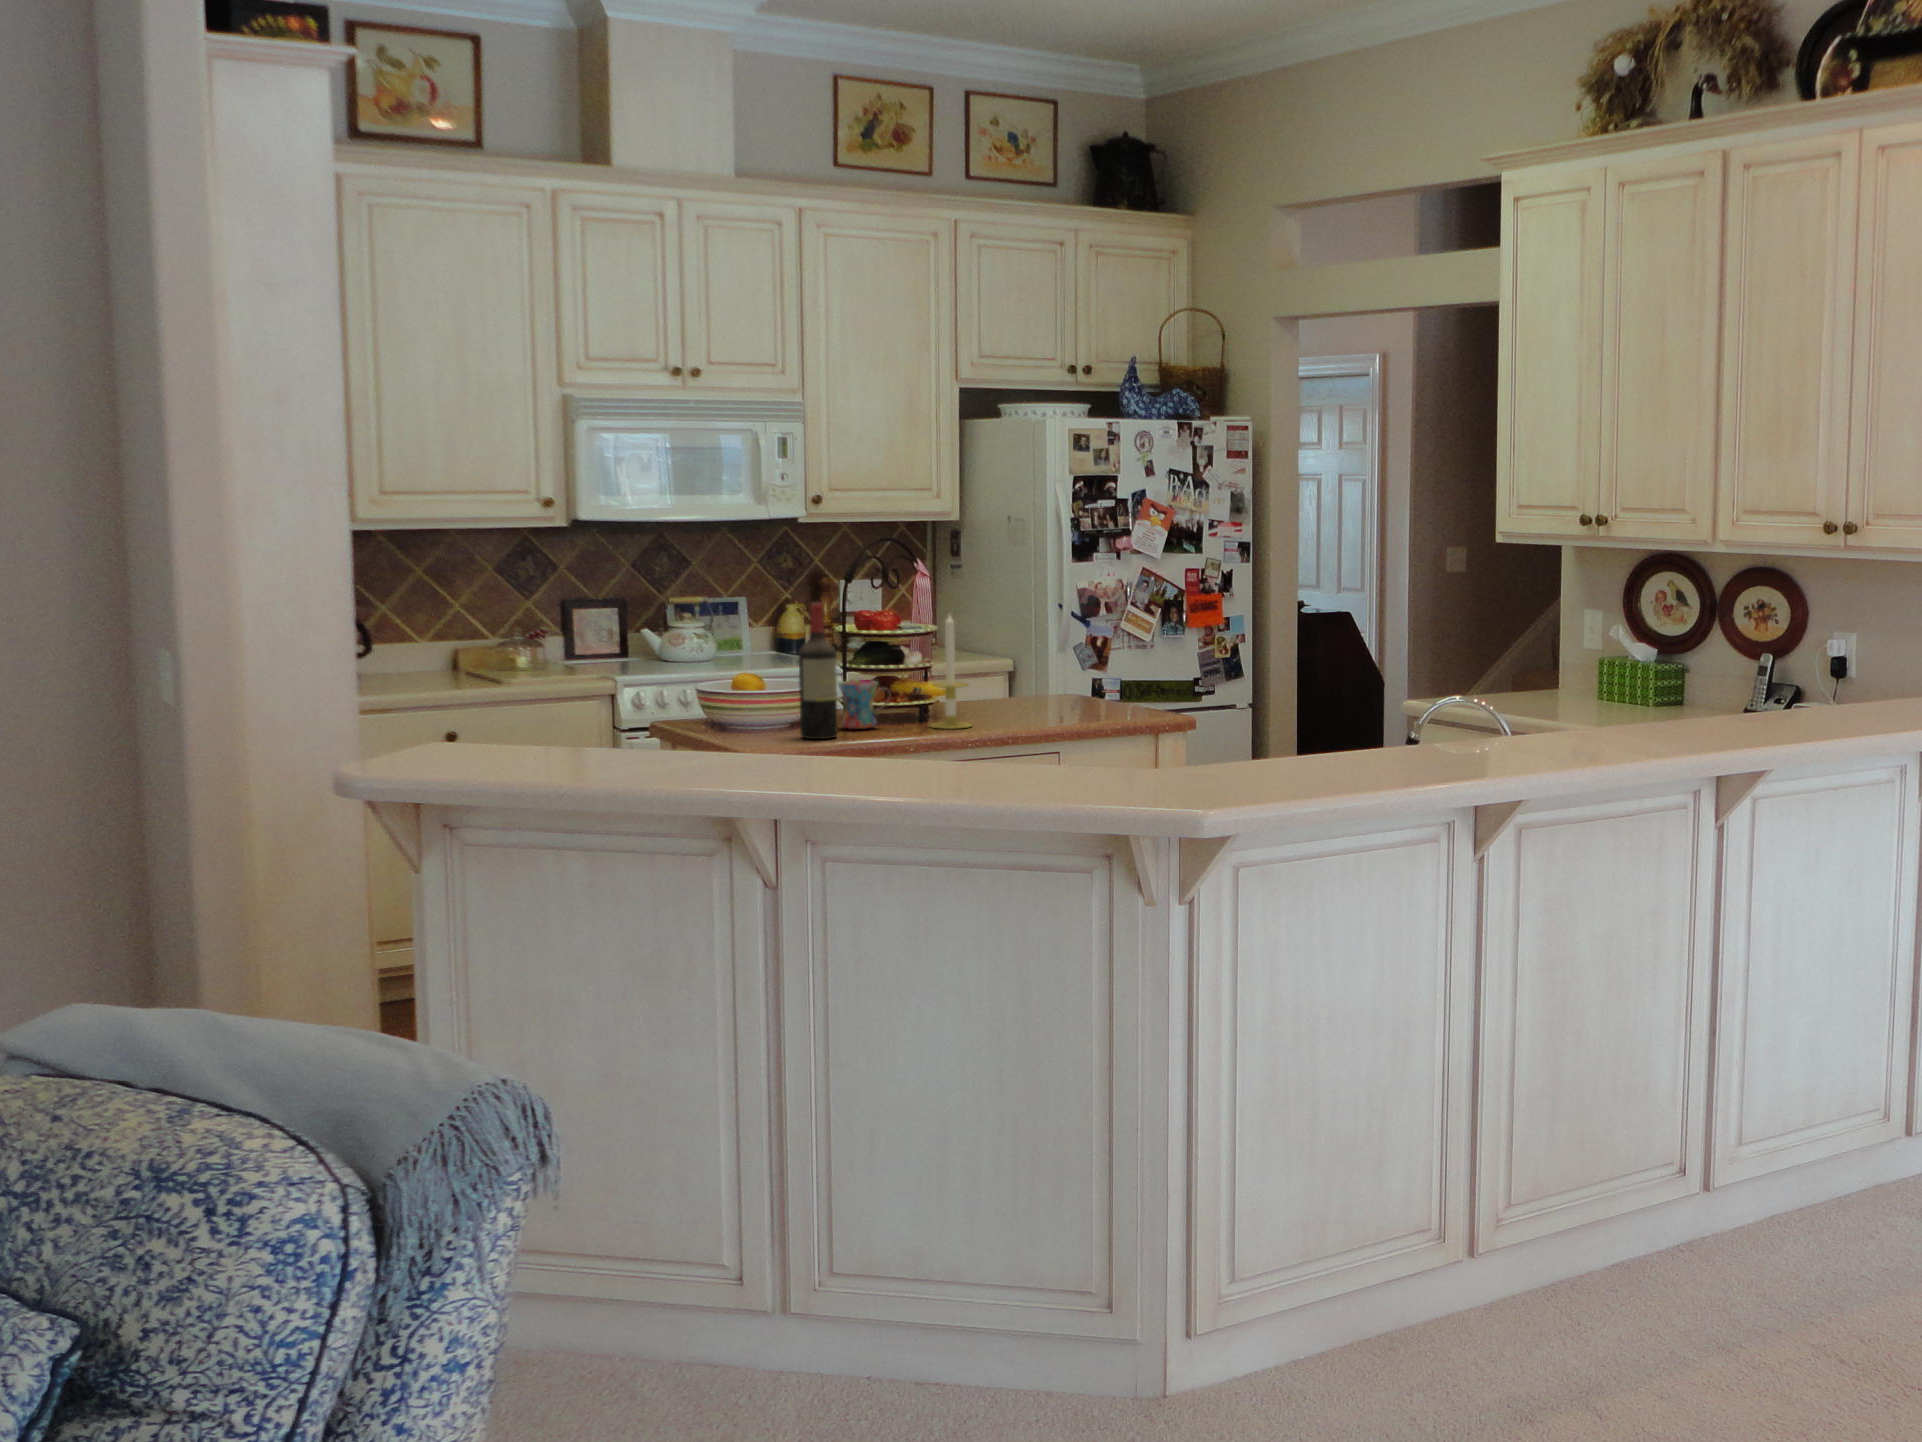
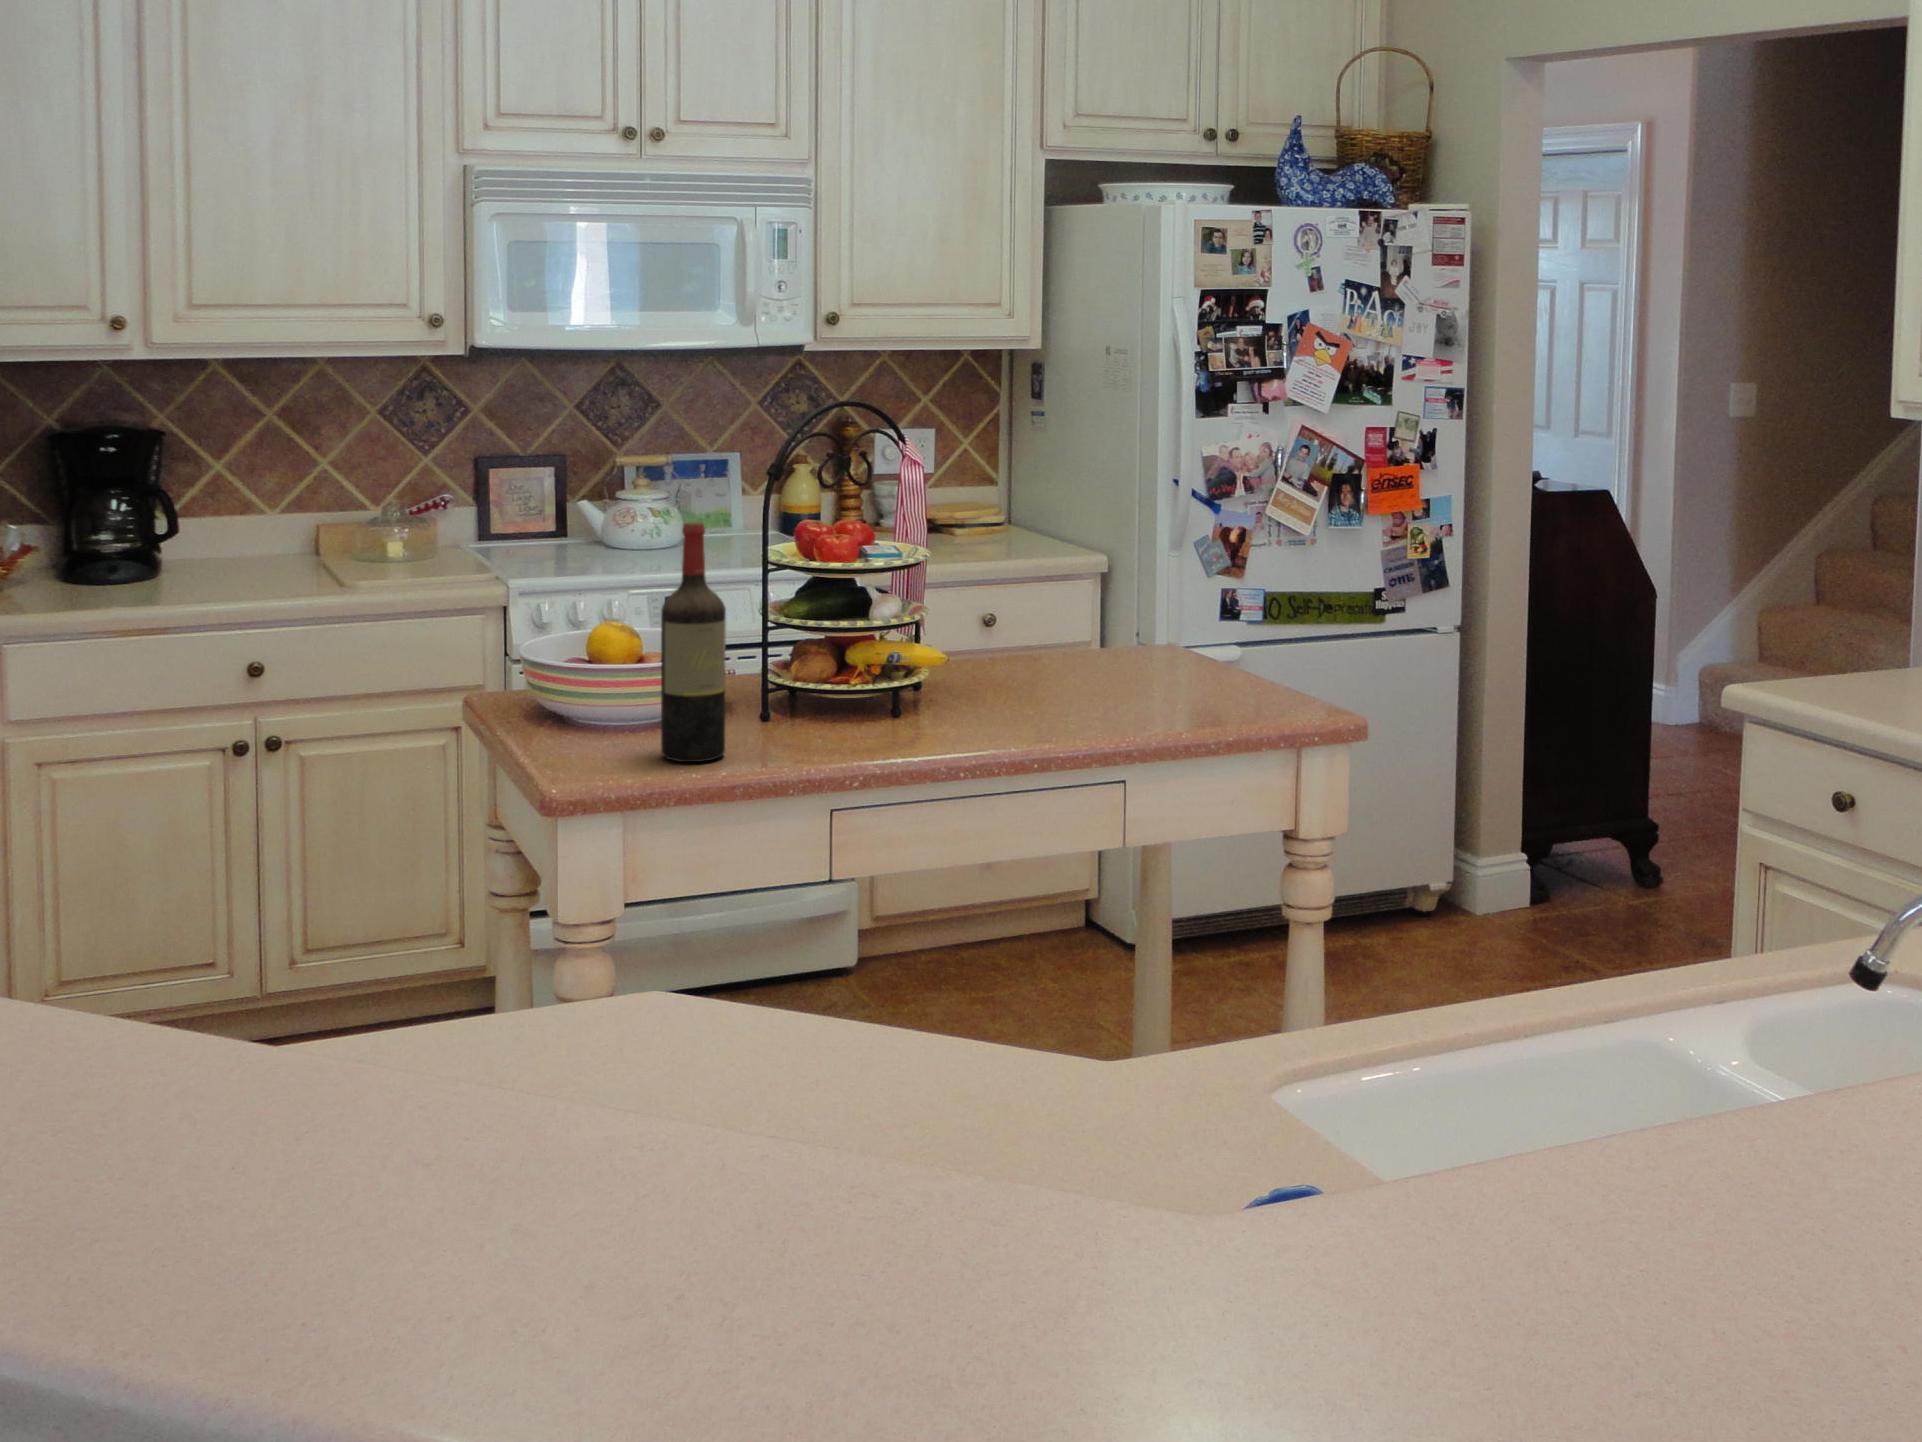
candle: present [930,615,972,729] -> none [897,534,970,740]
mug: present [838,680,887,729] -> none [743,646,831,733]

